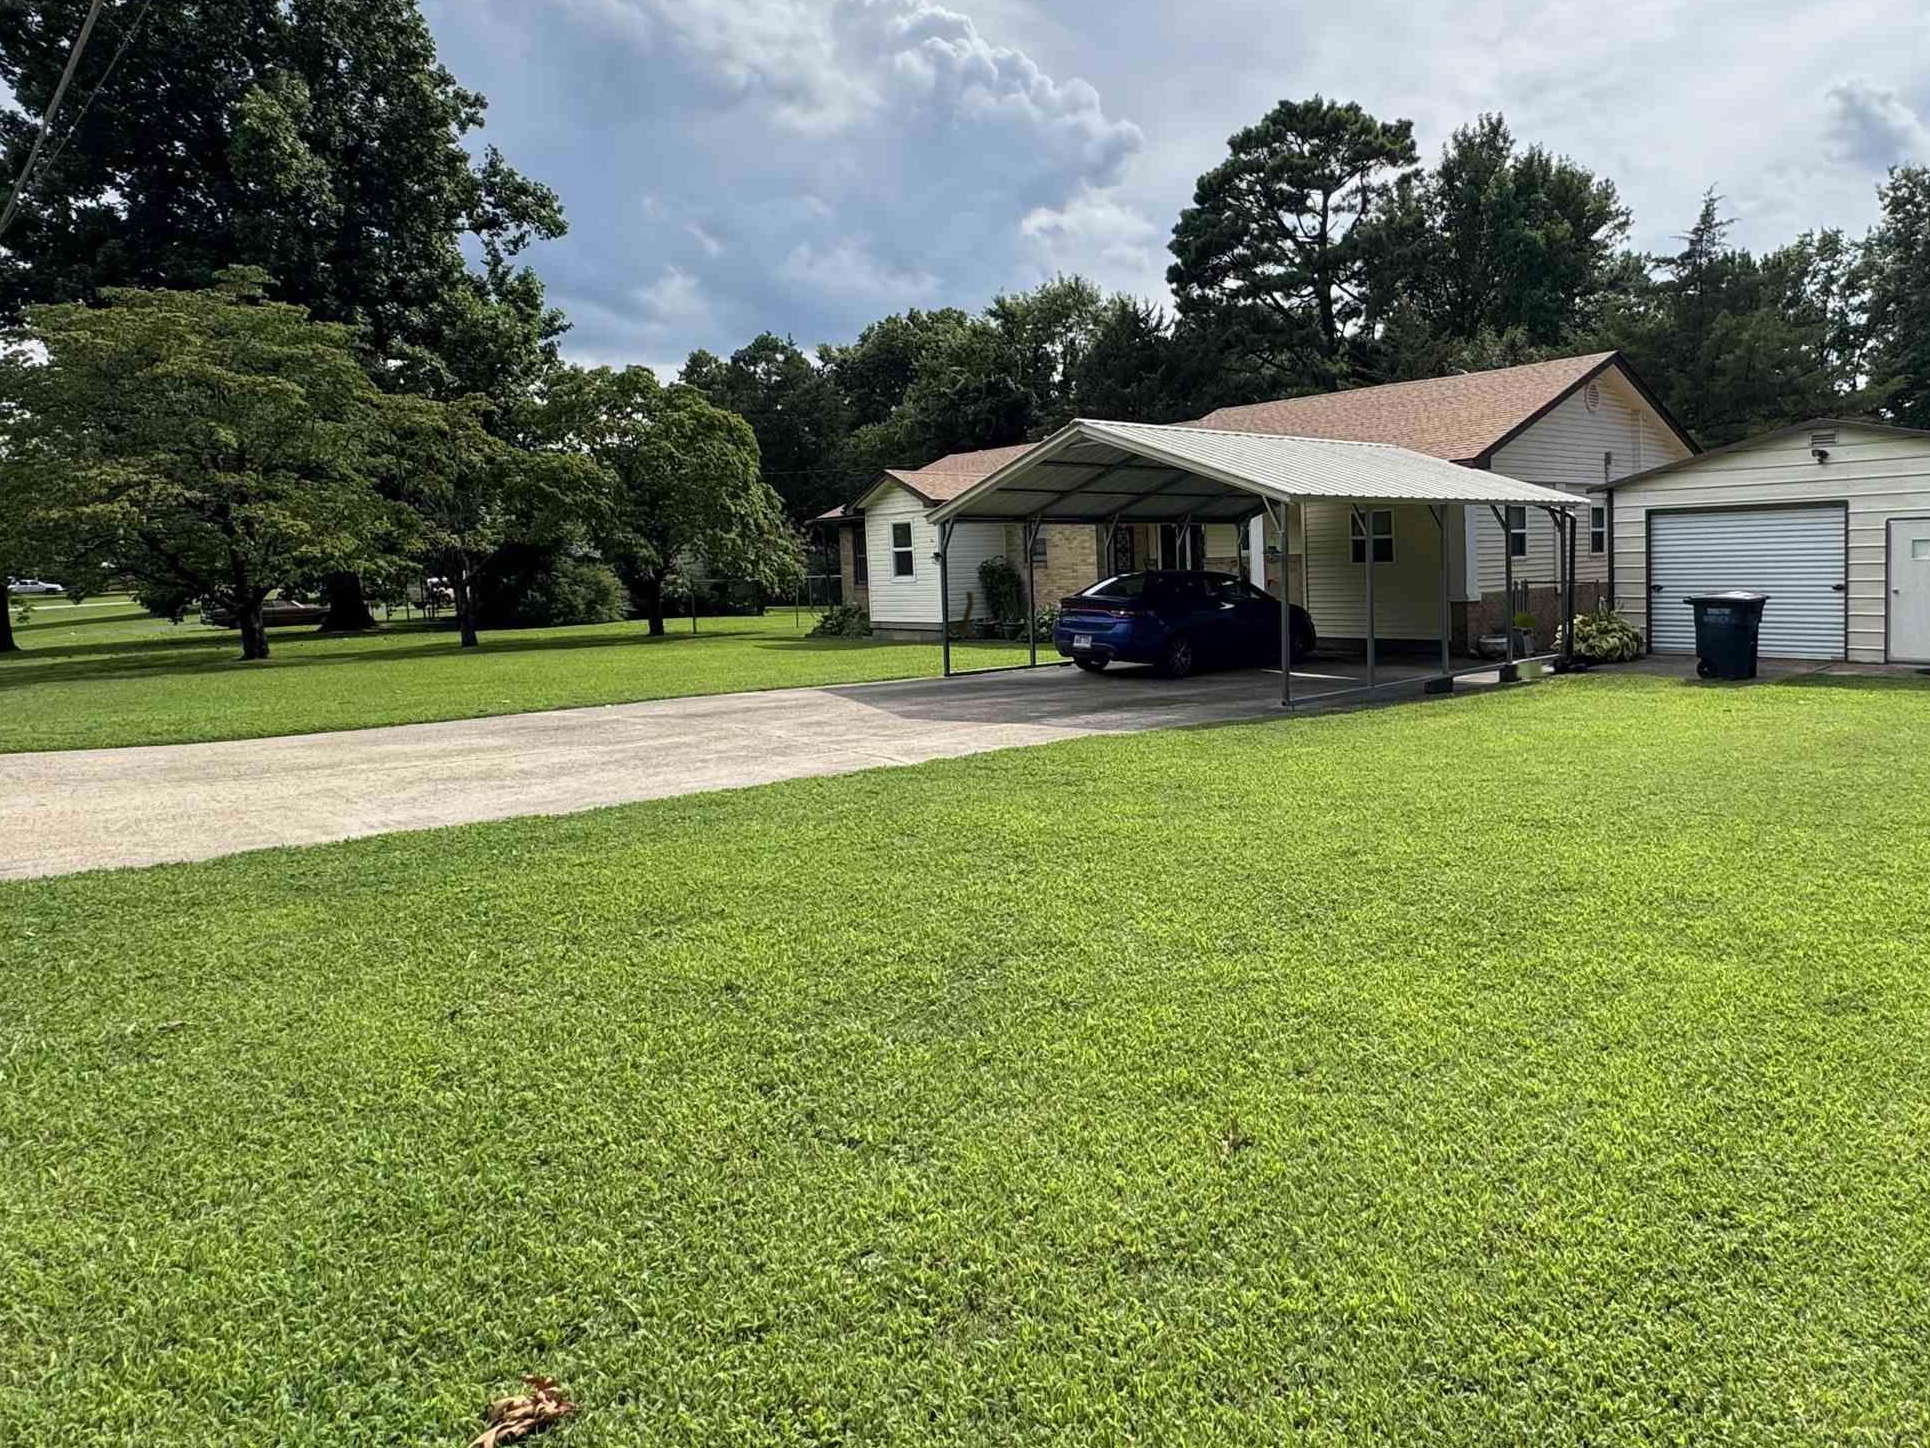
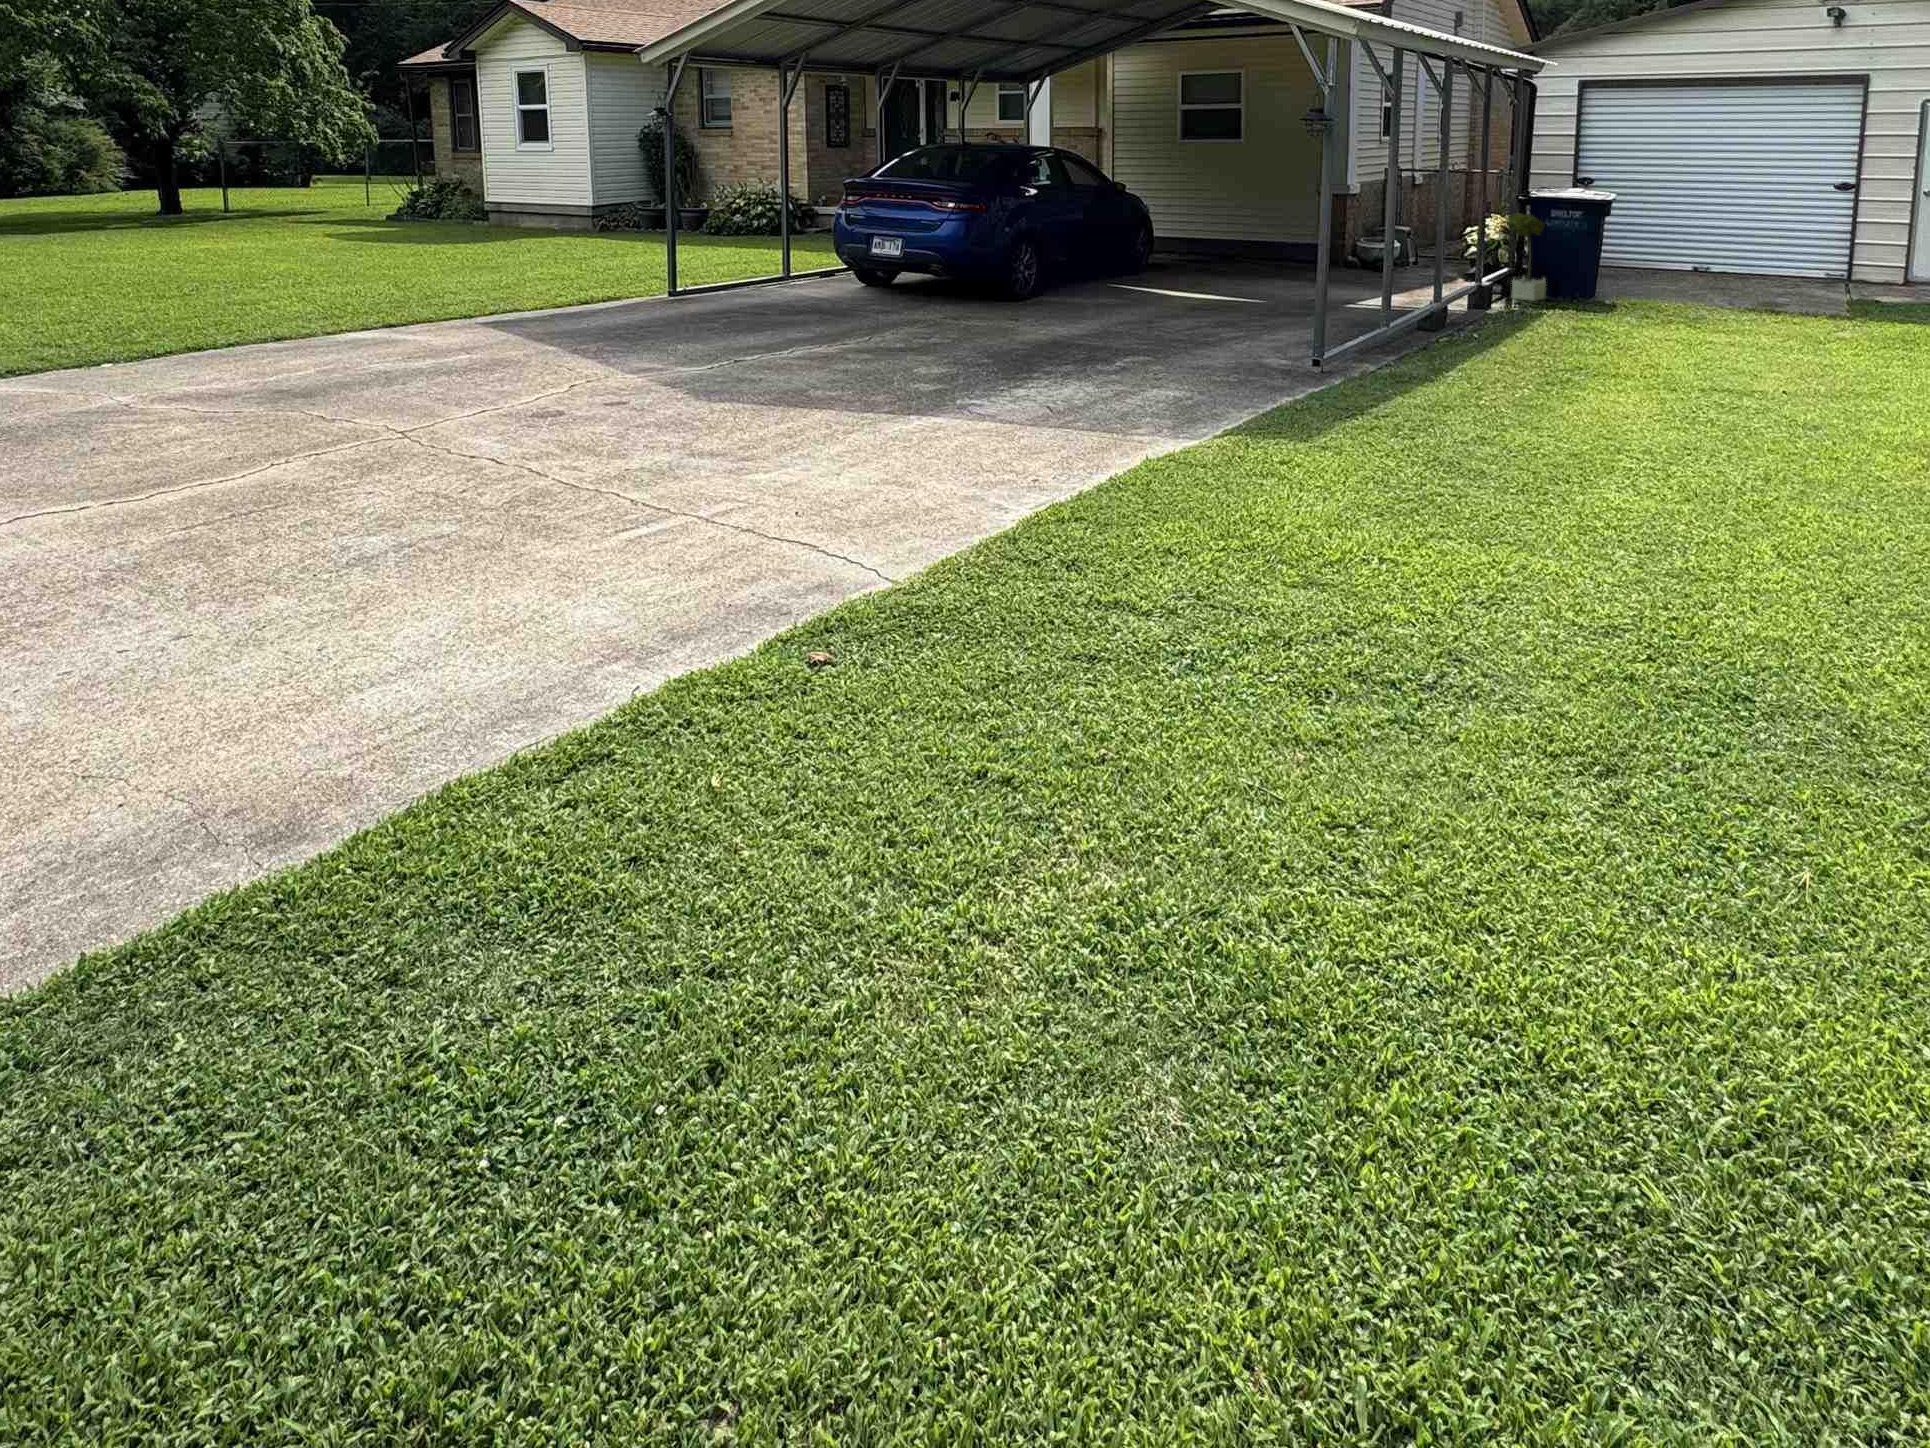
lounge chair: present [945,591,974,638] -> none [600,167,644,229]

